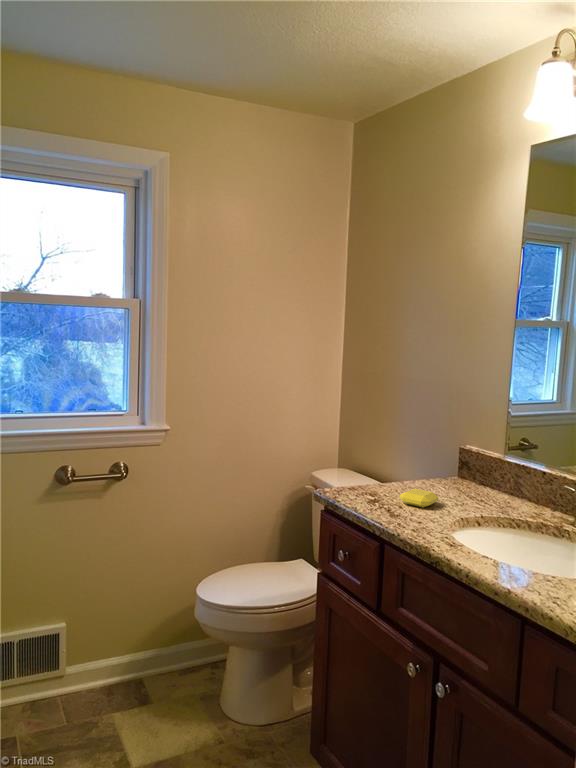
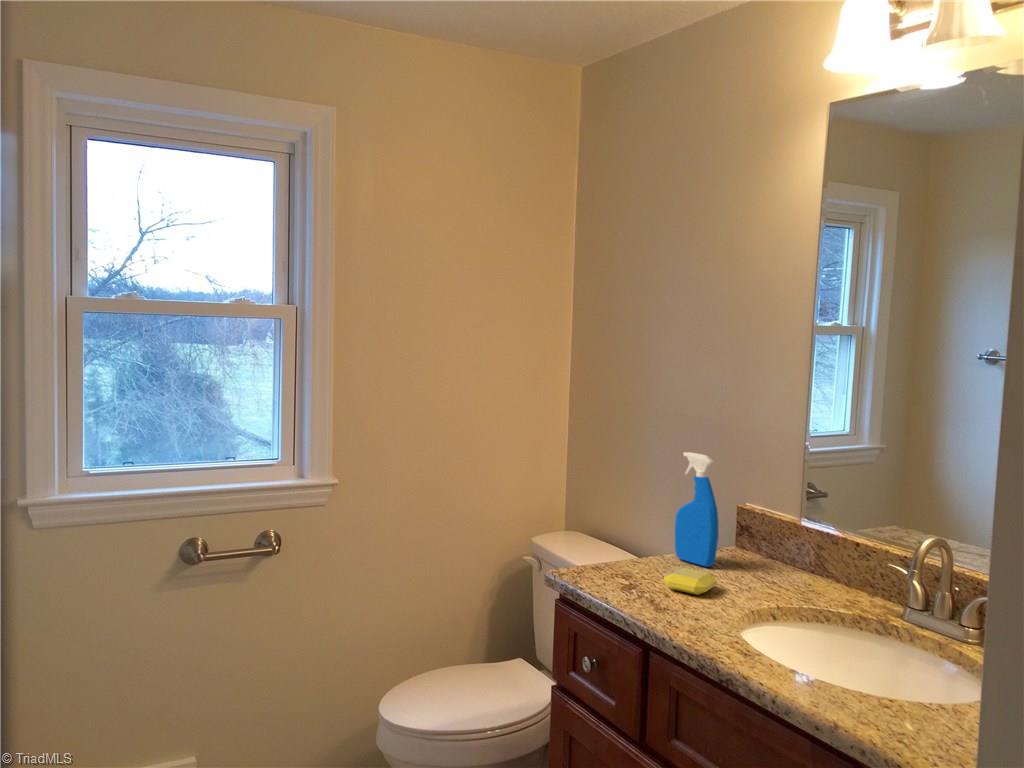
spray bottle: none [412,406,443,490] -> present [675,452,718,567]

